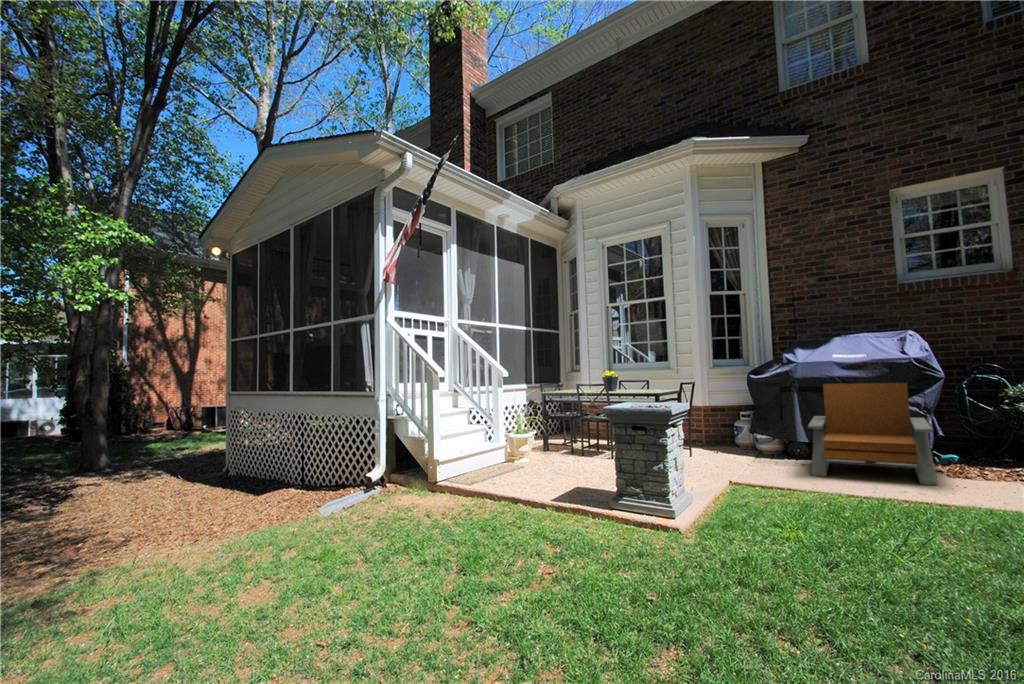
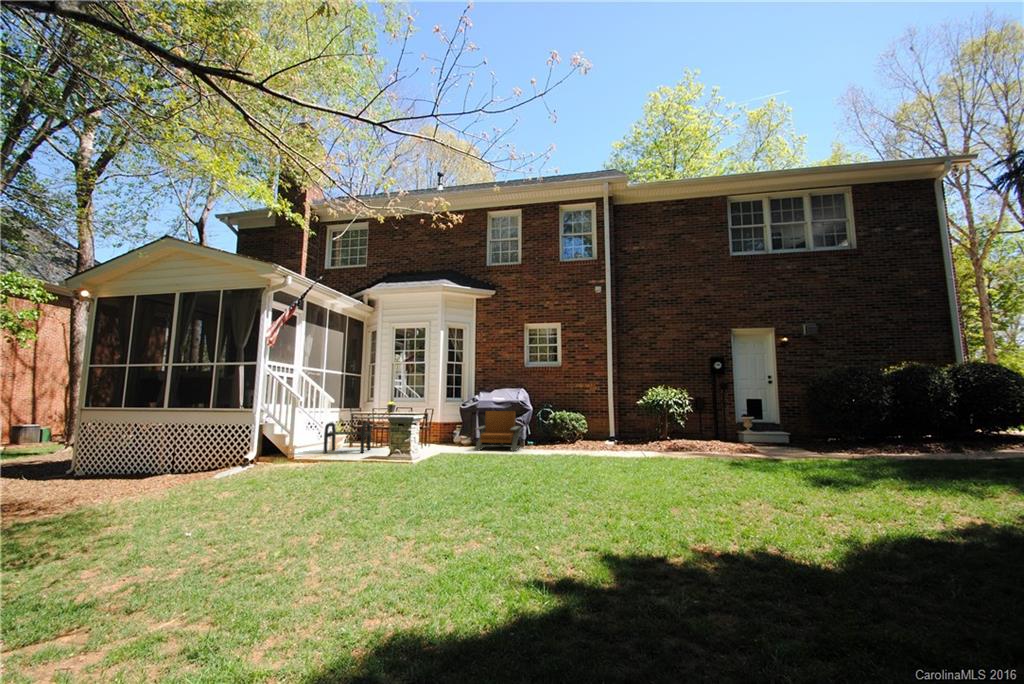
bench: none [495,412,579,474] -> present [324,422,371,453]

